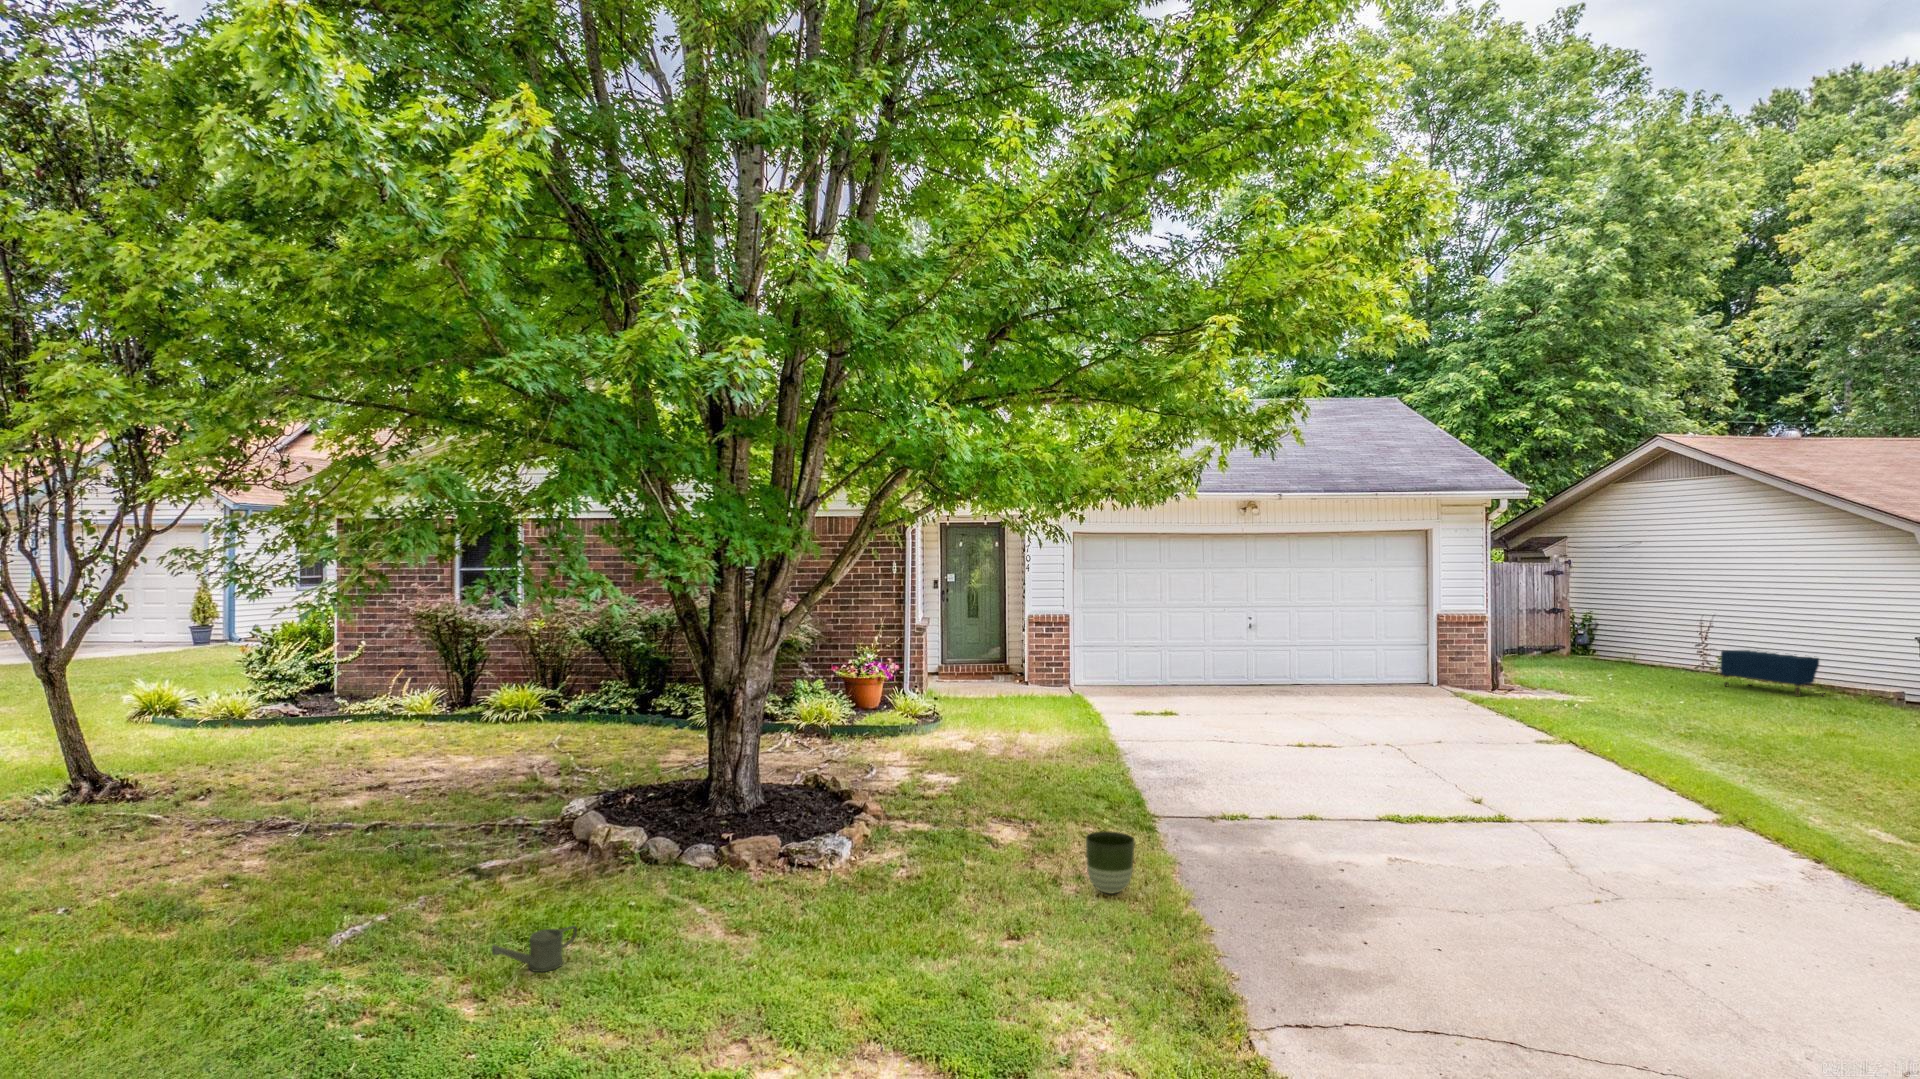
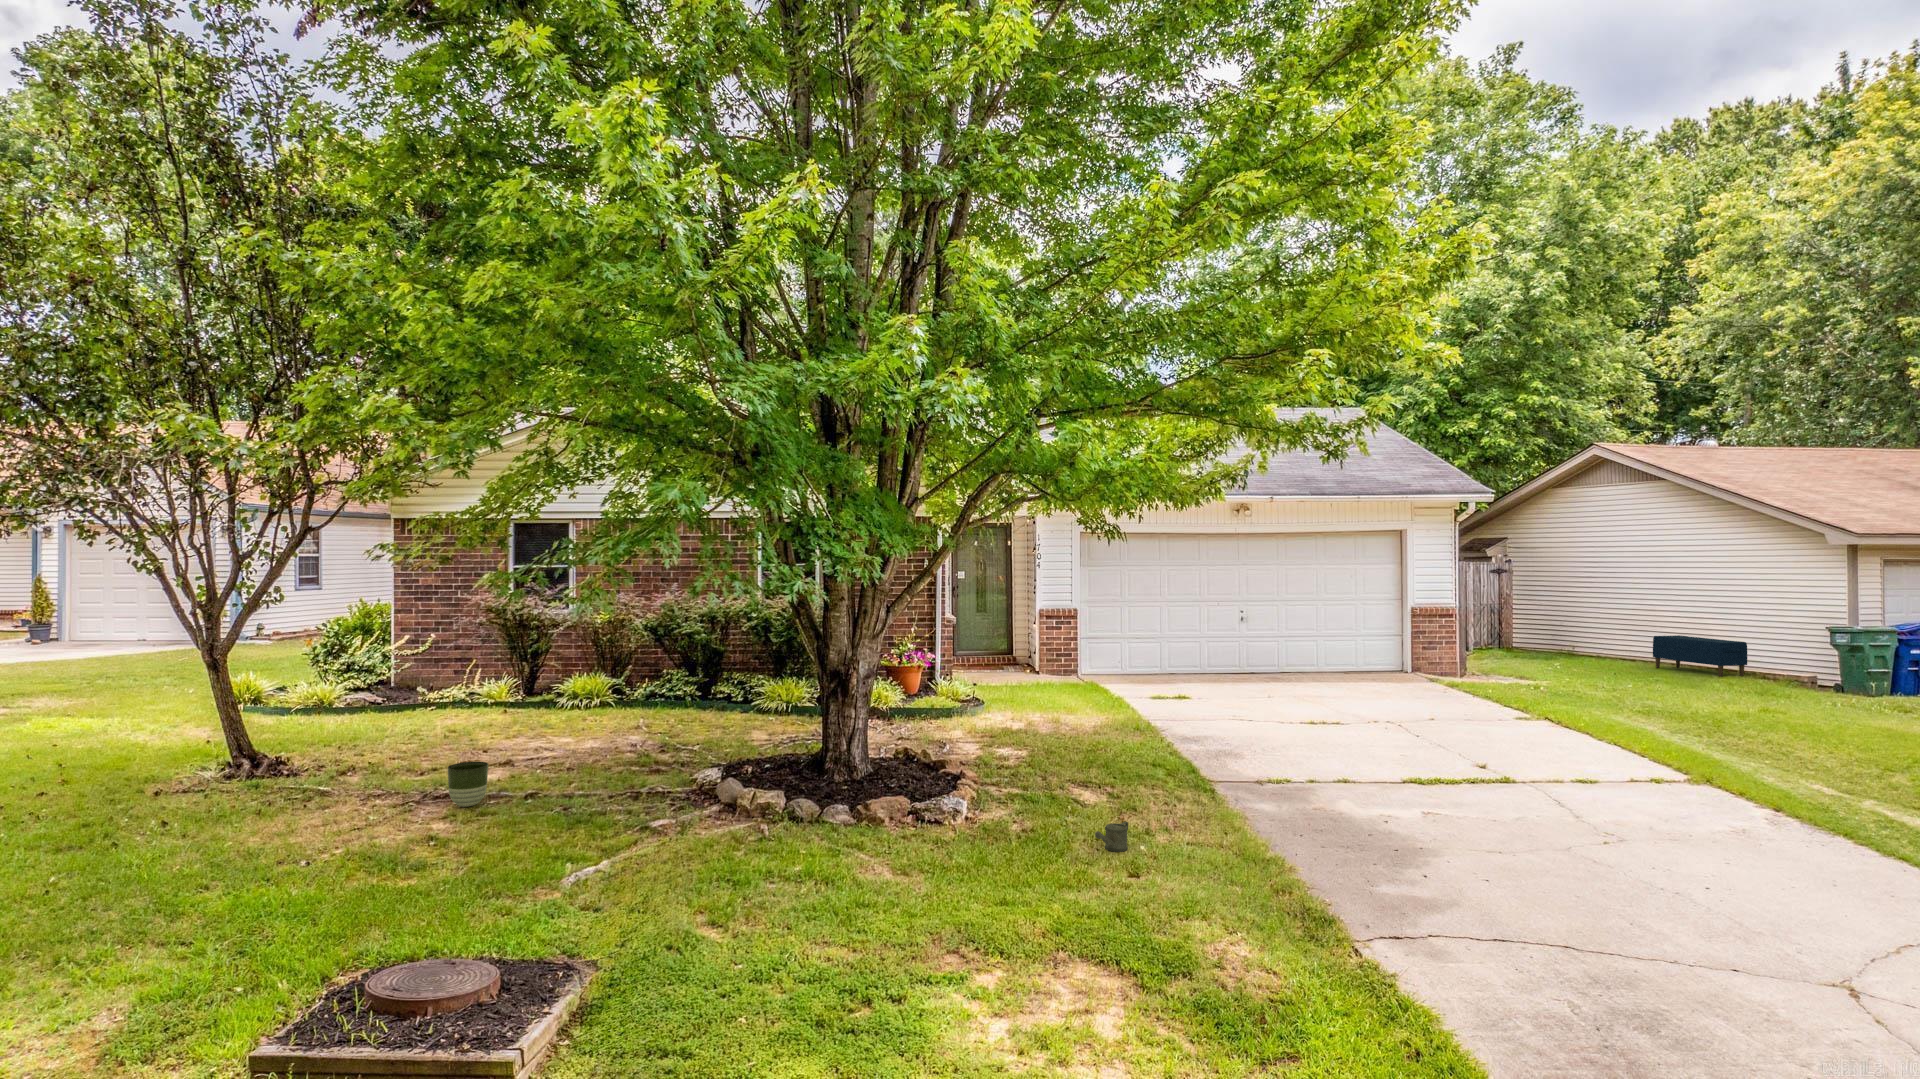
planter: present [1086,831,1134,894] -> present [448,761,488,807]
watering can: present [492,926,577,972] -> present [1095,821,1128,852]

